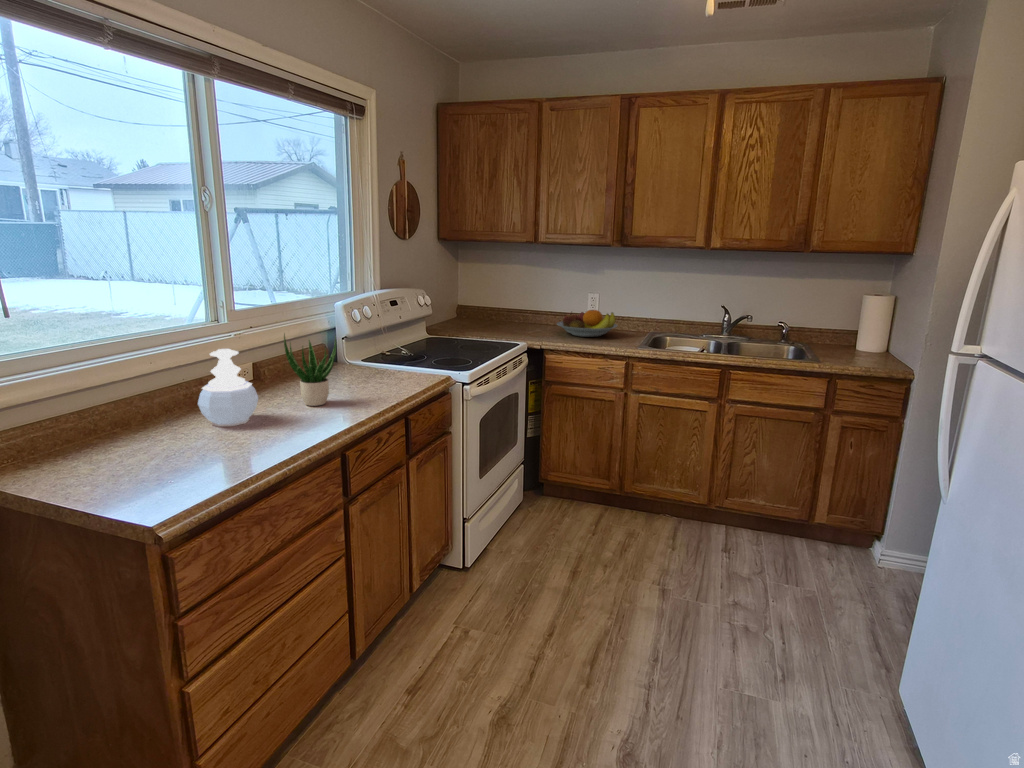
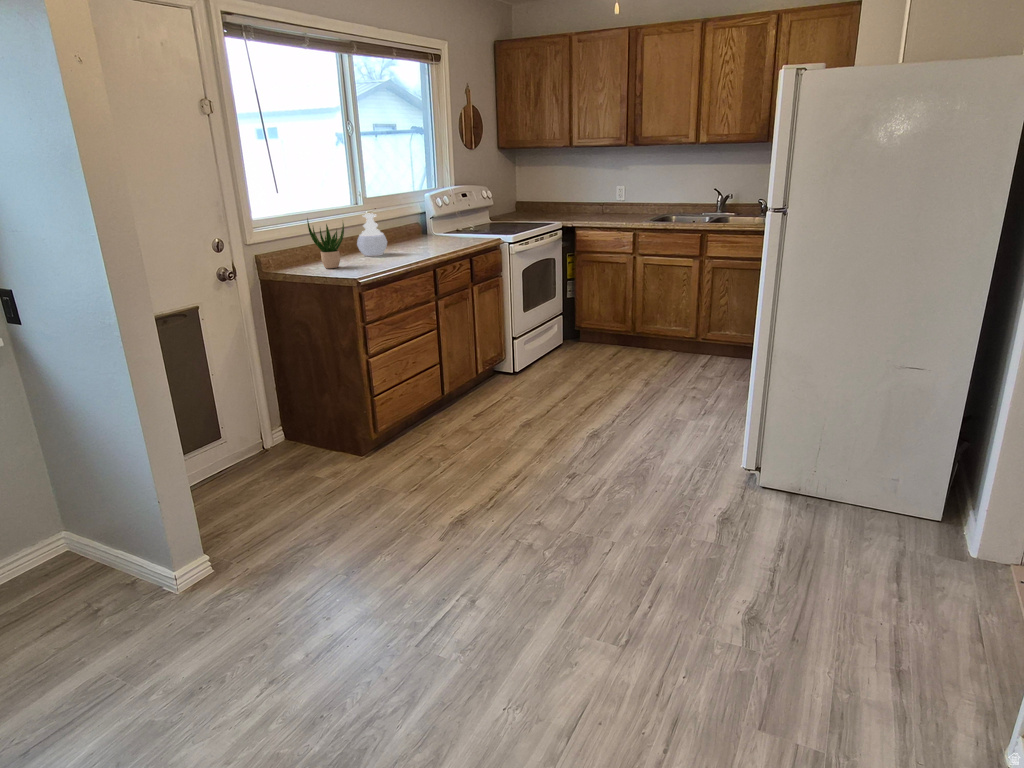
fruit bowl: present [557,310,617,337] -> none [588,197,635,218]
potted plant: present [284,334,336,406] -> present [307,219,344,268]

